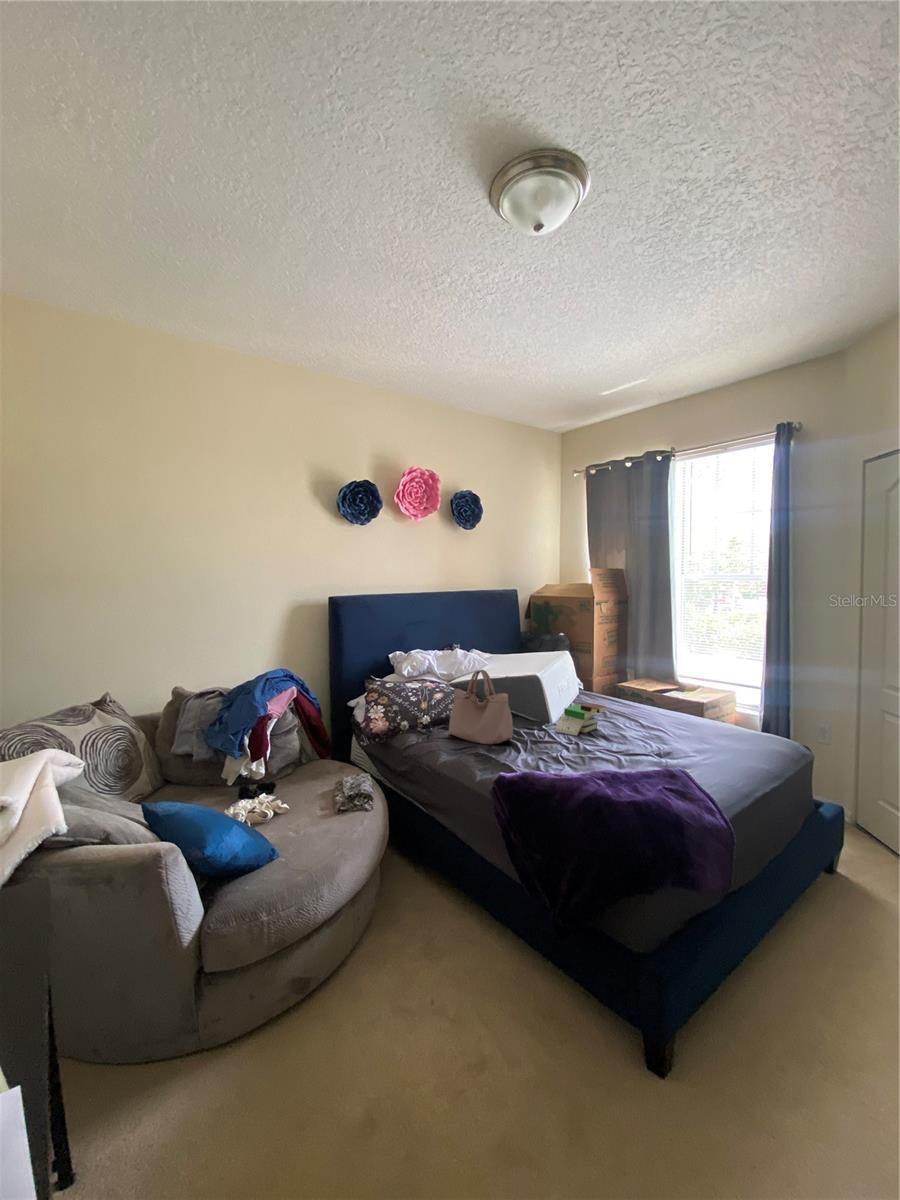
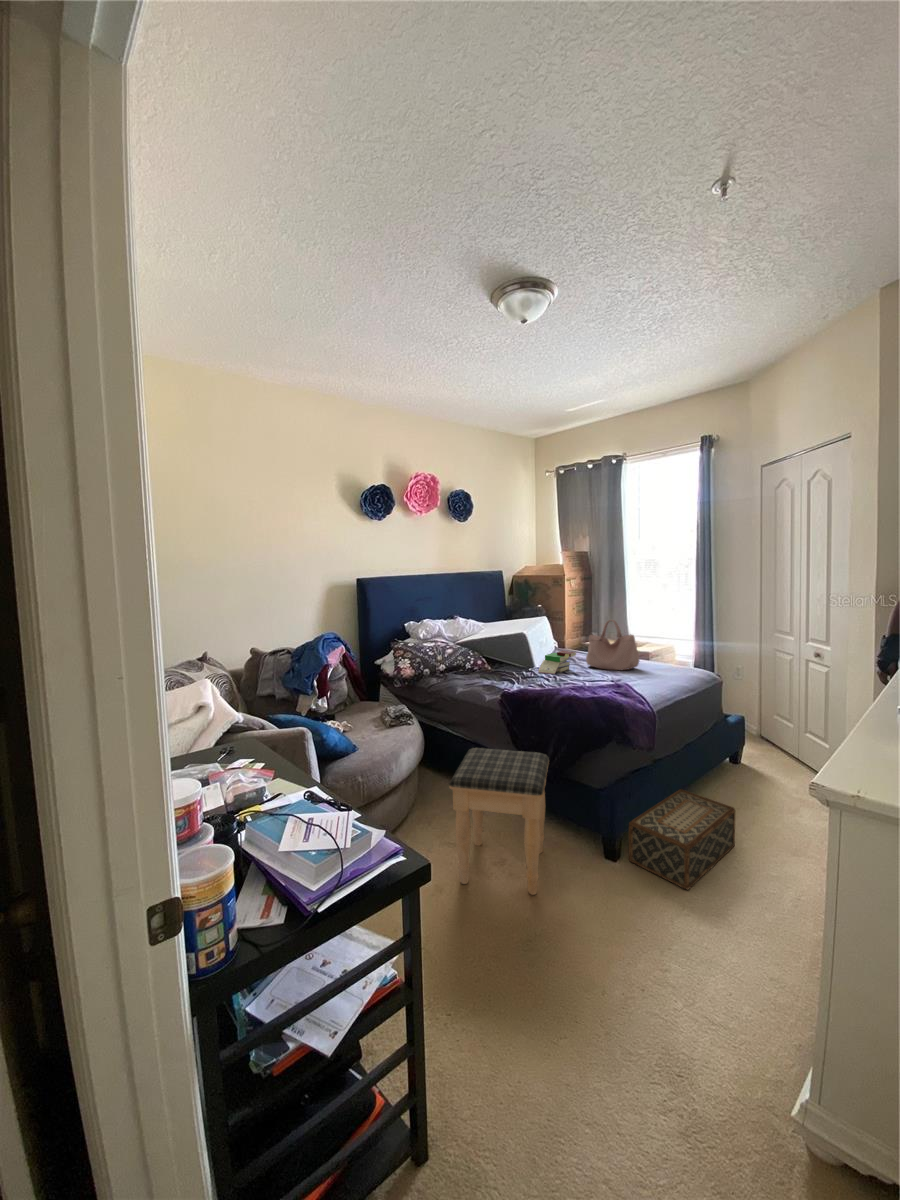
handbag: present [449,670,513,744] -> present [586,620,640,670]
footstool: none [395,864,561,1144] -> present [449,748,549,895]
woven basket: none [685,939,860,1157] -> present [629,789,735,890]

